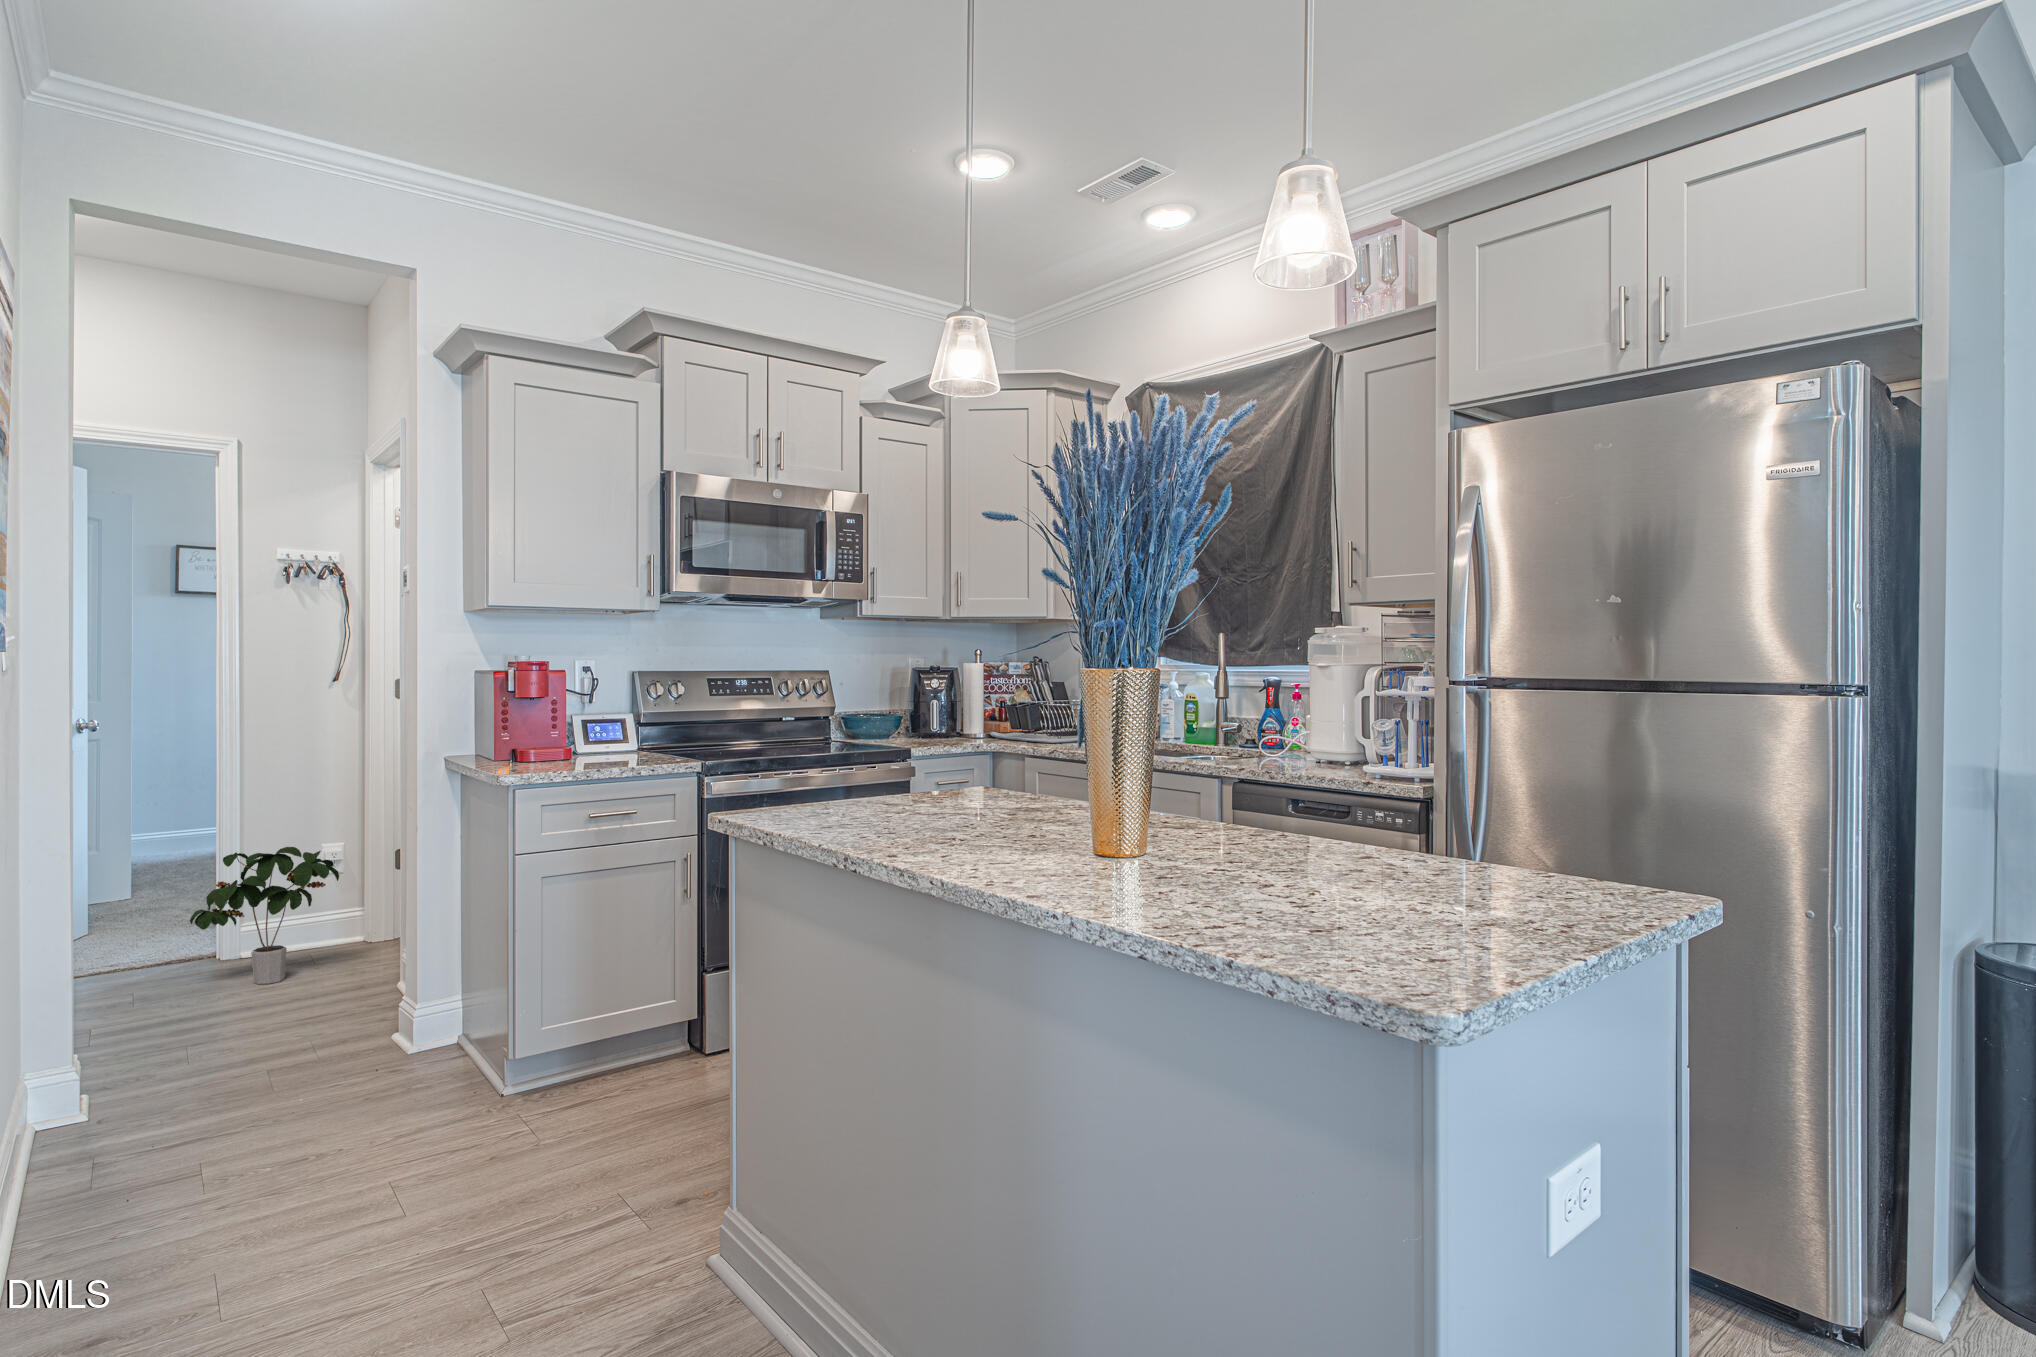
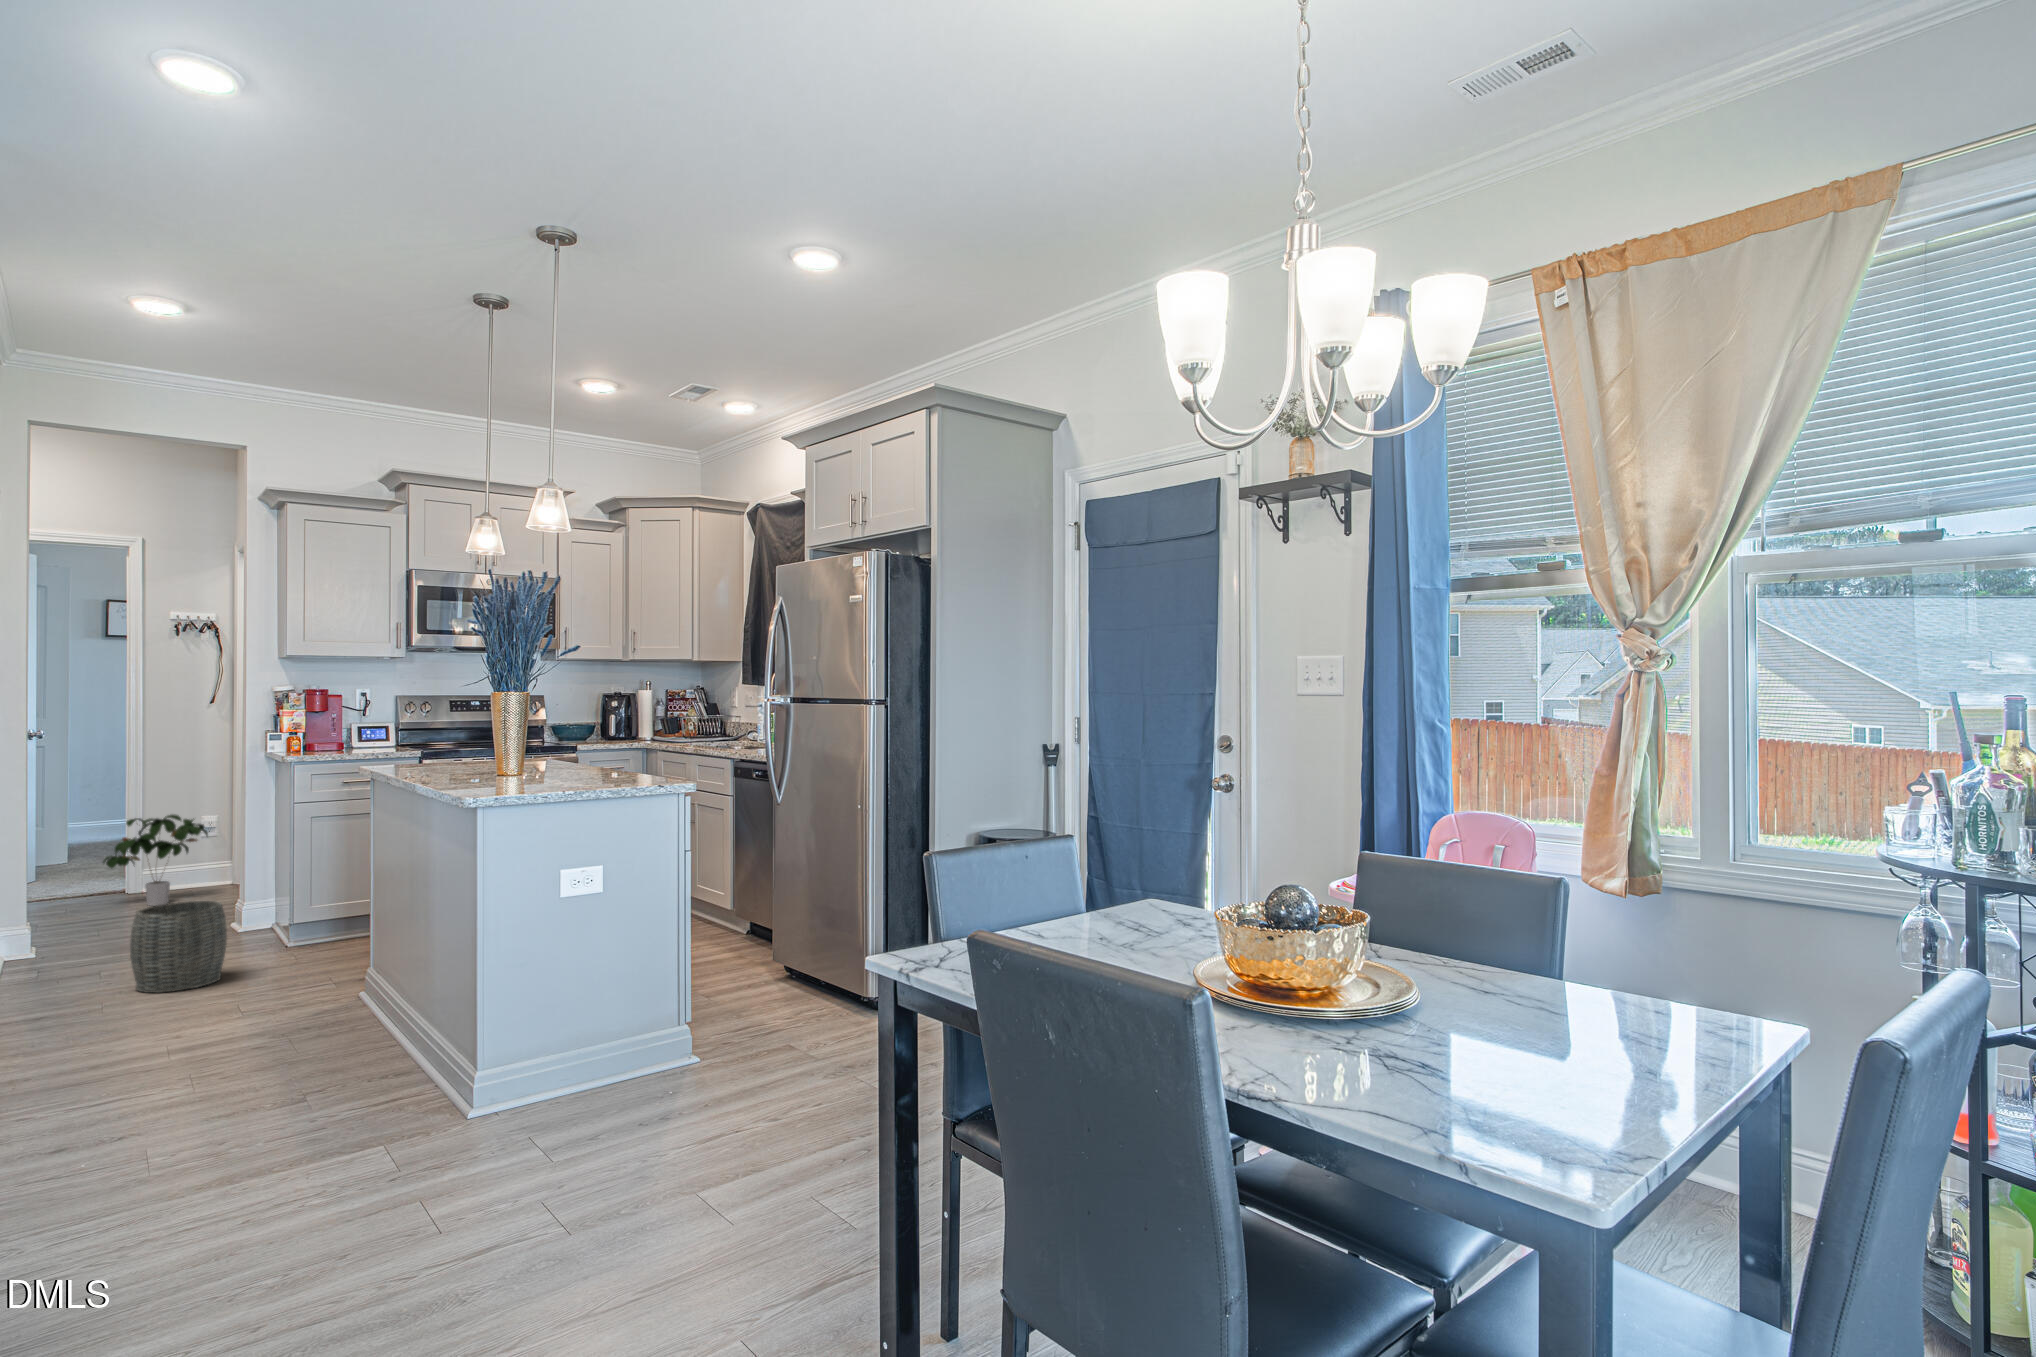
woven basket: none [266,1032,427,1218] -> present [130,901,227,993]

